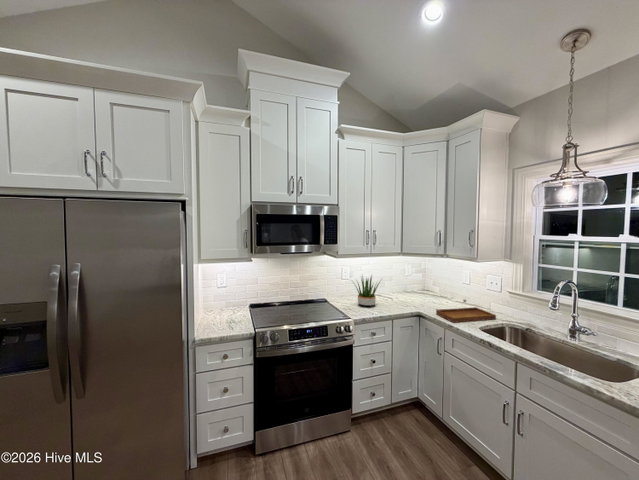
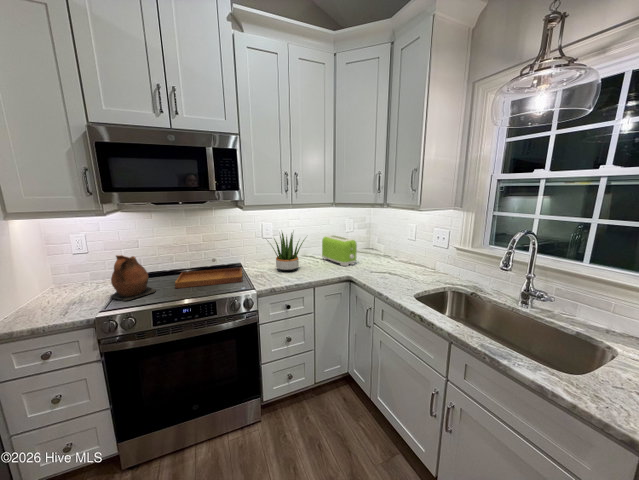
toaster: none [390,278,421,304] -> present [322,235,357,266]
ceramic pitcher: none [251,290,281,323] -> present [111,255,156,301]
tray: present [436,300,496,323] -> present [175,259,242,288]

